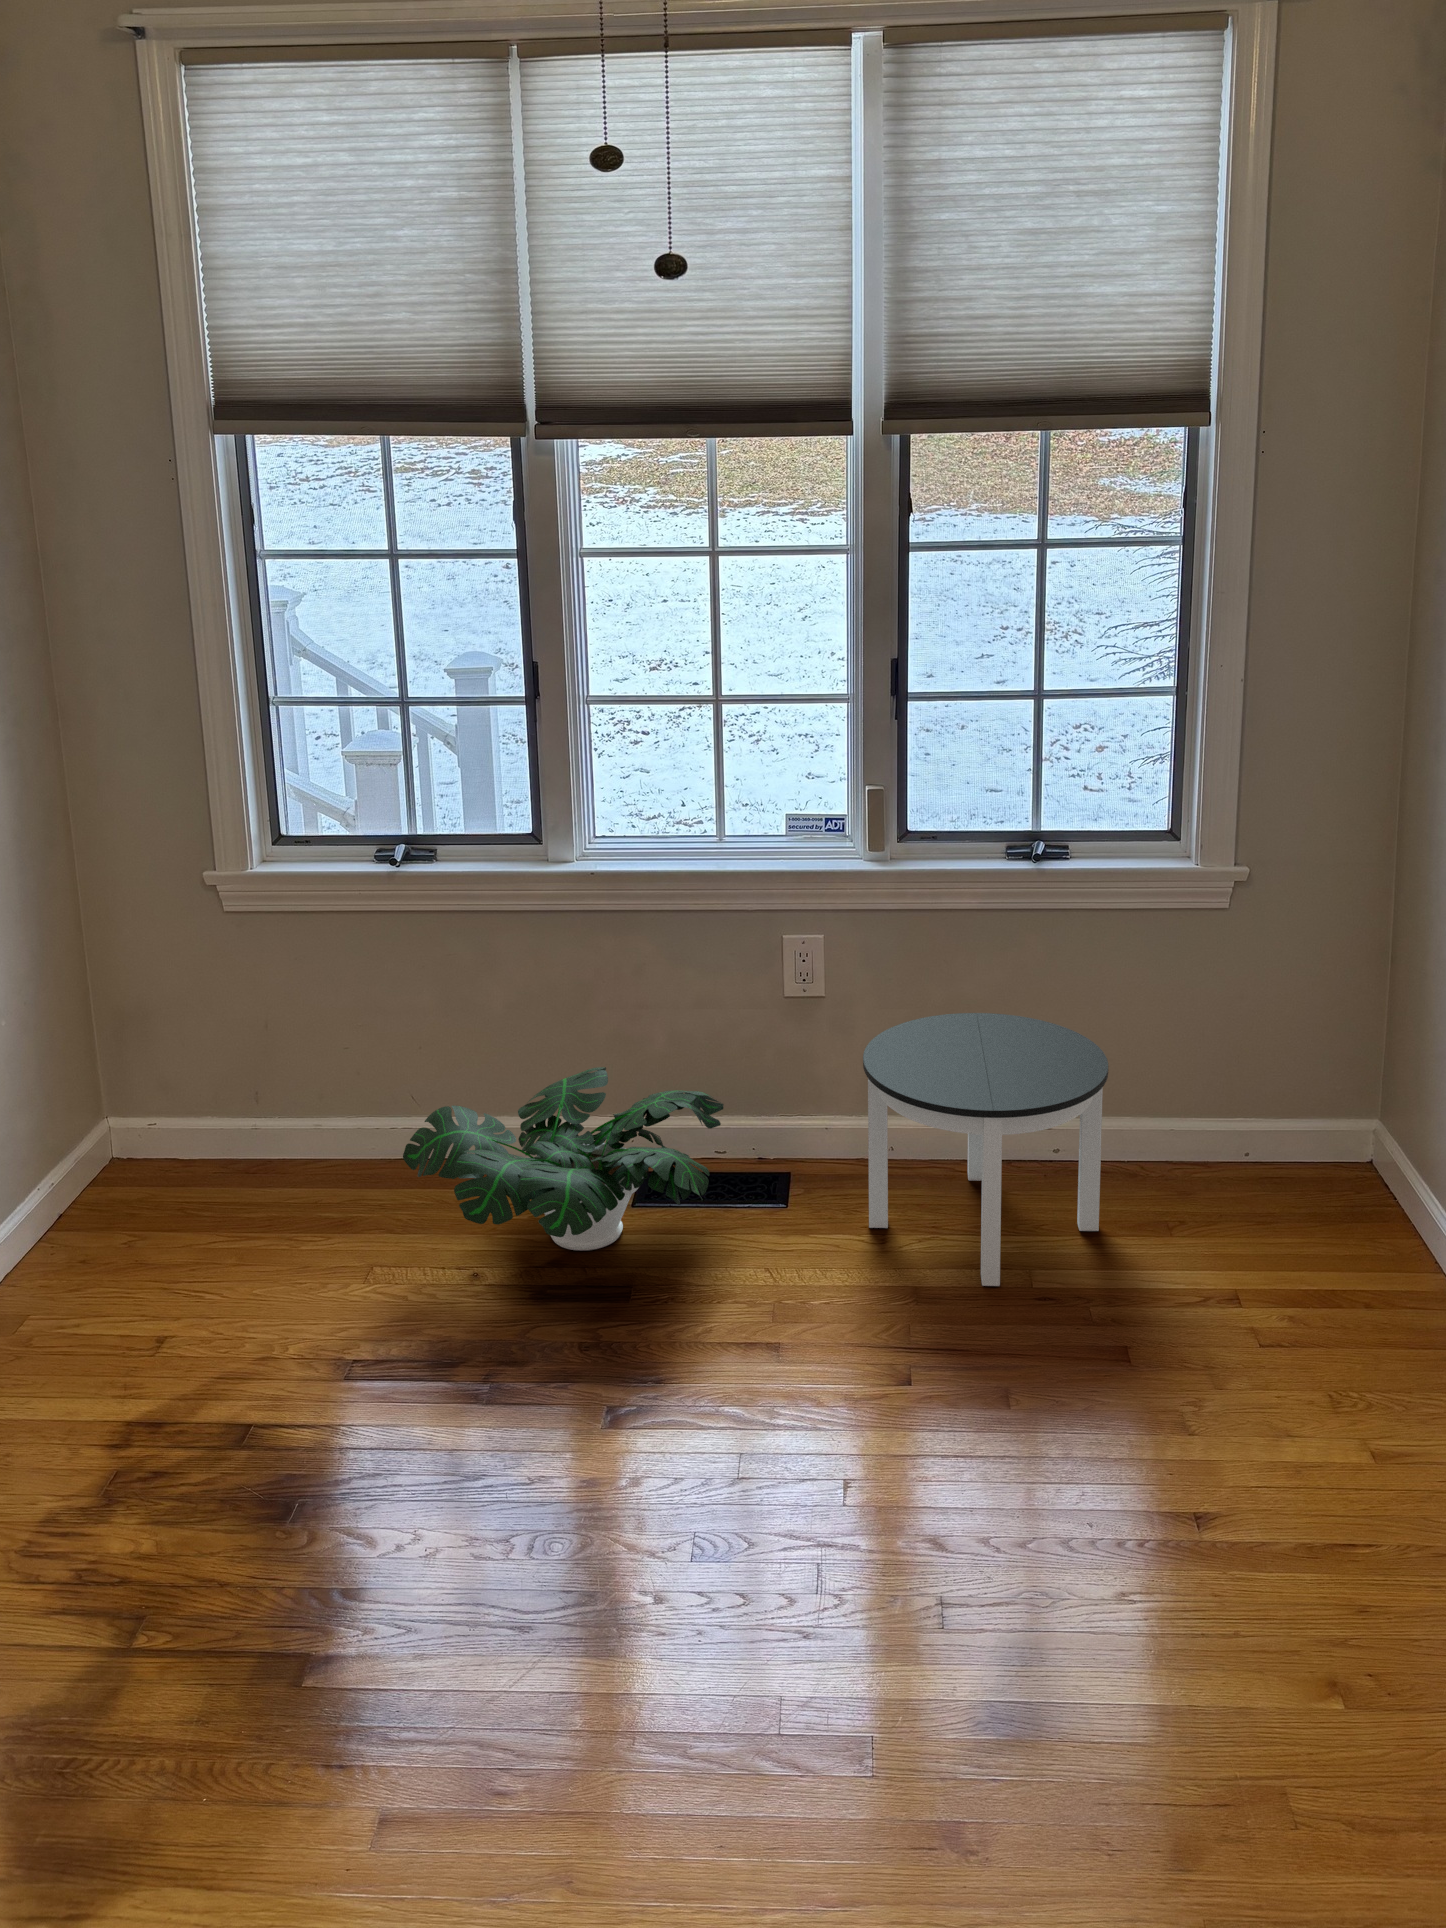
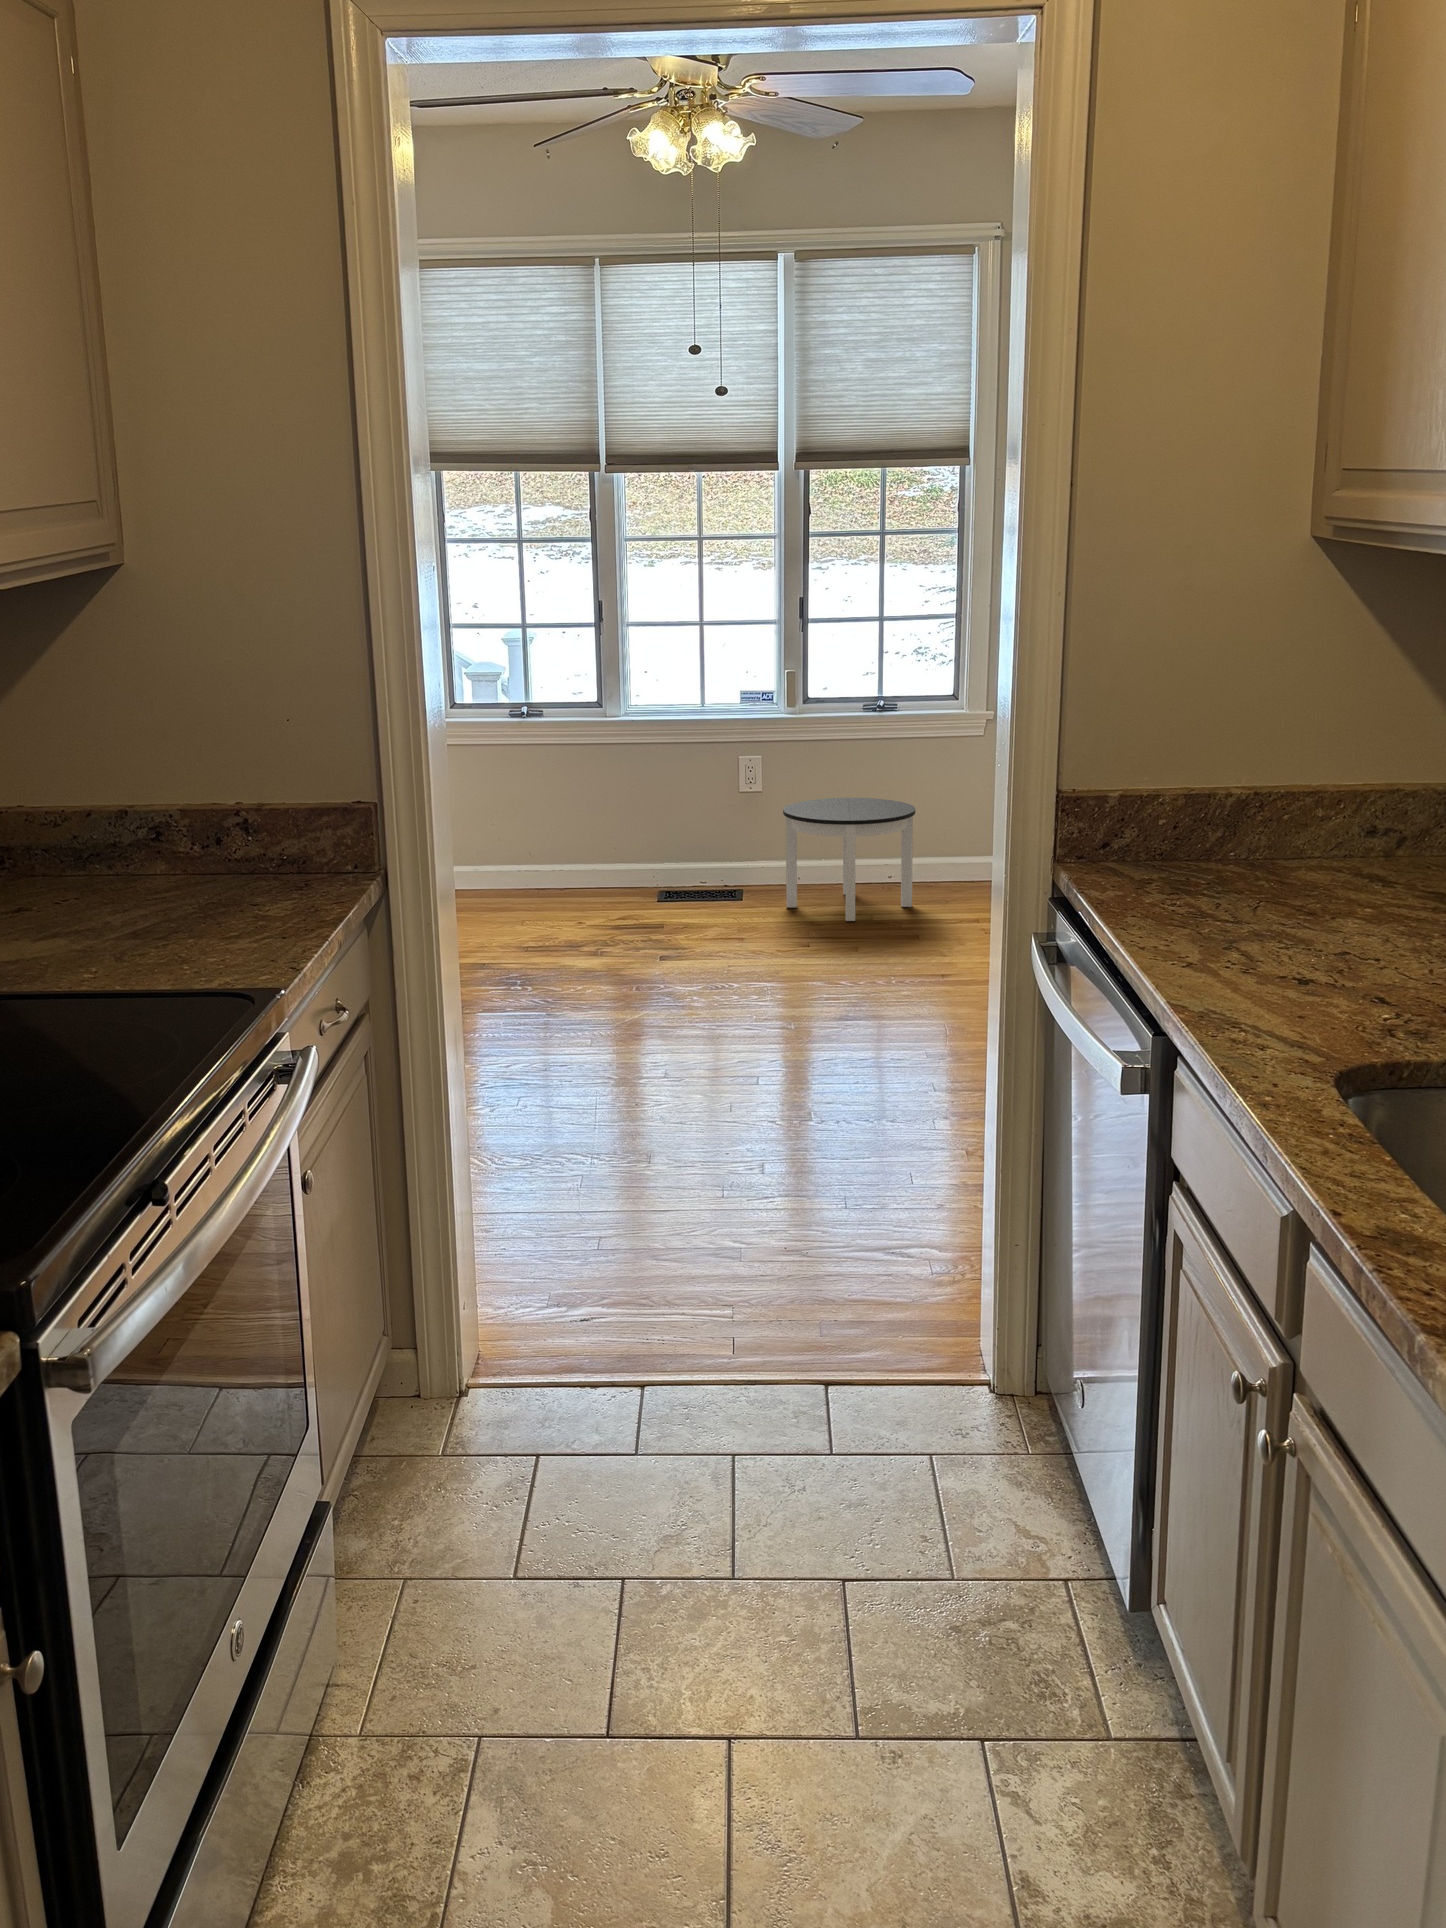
potted plant: present [403,1067,724,1251] -> none [532,827,706,915]

